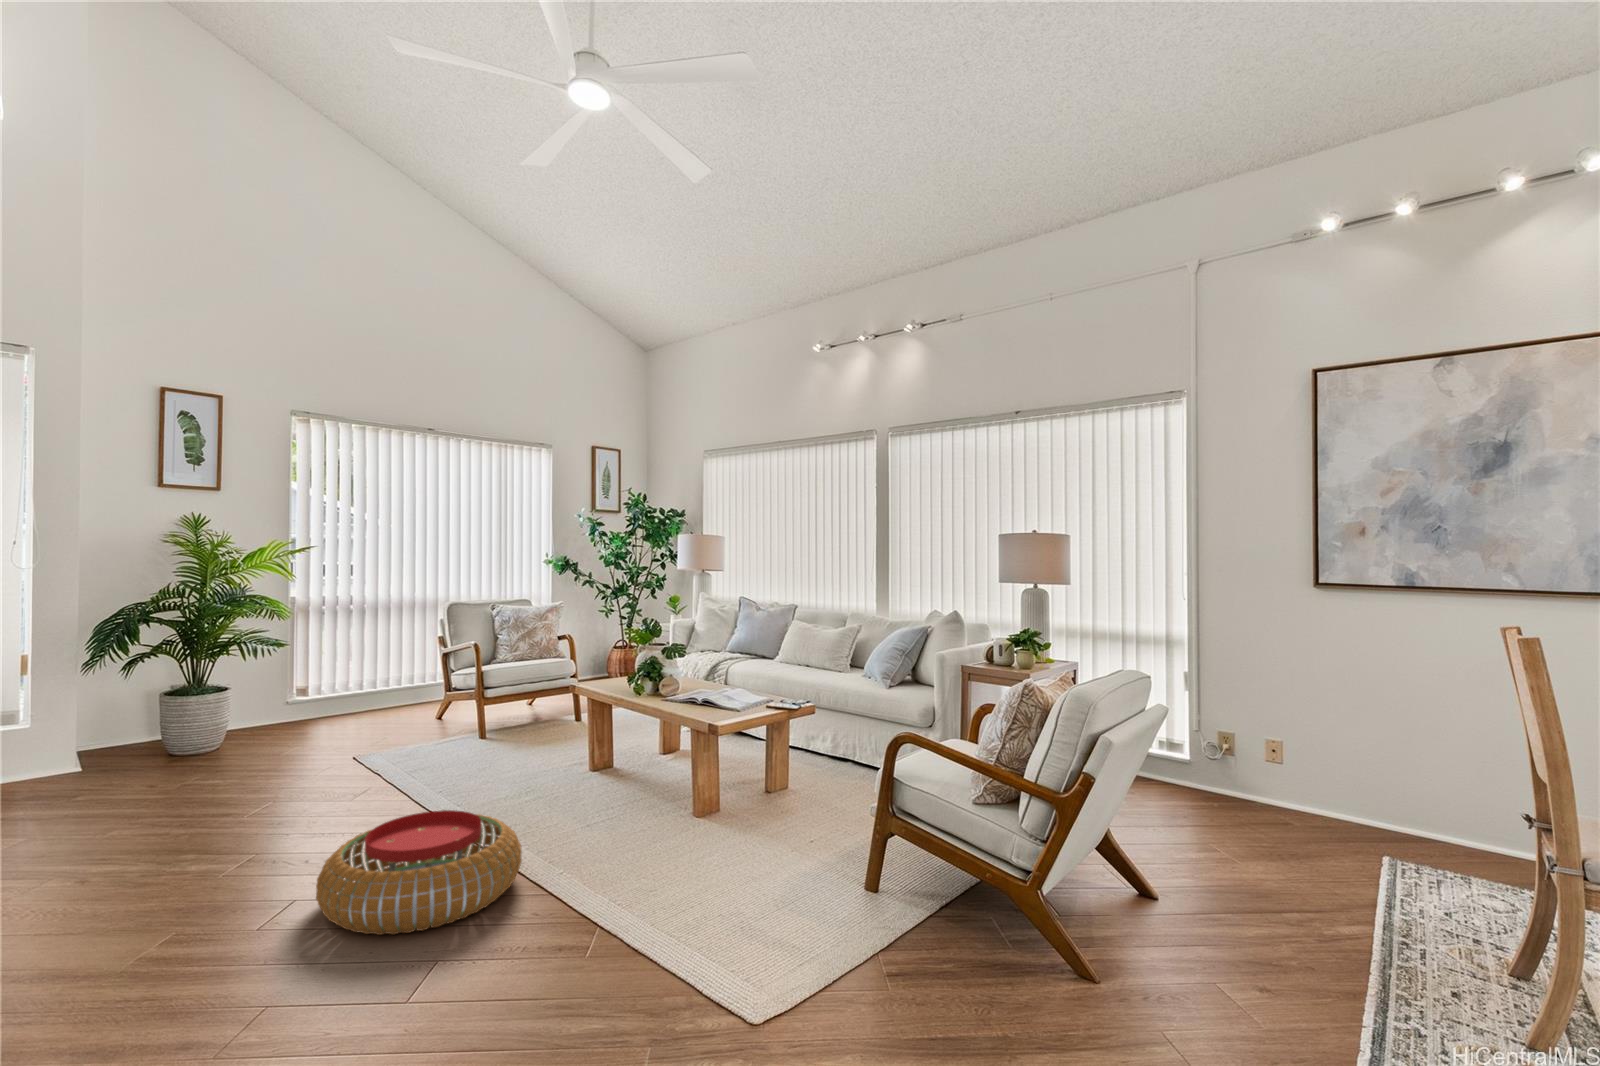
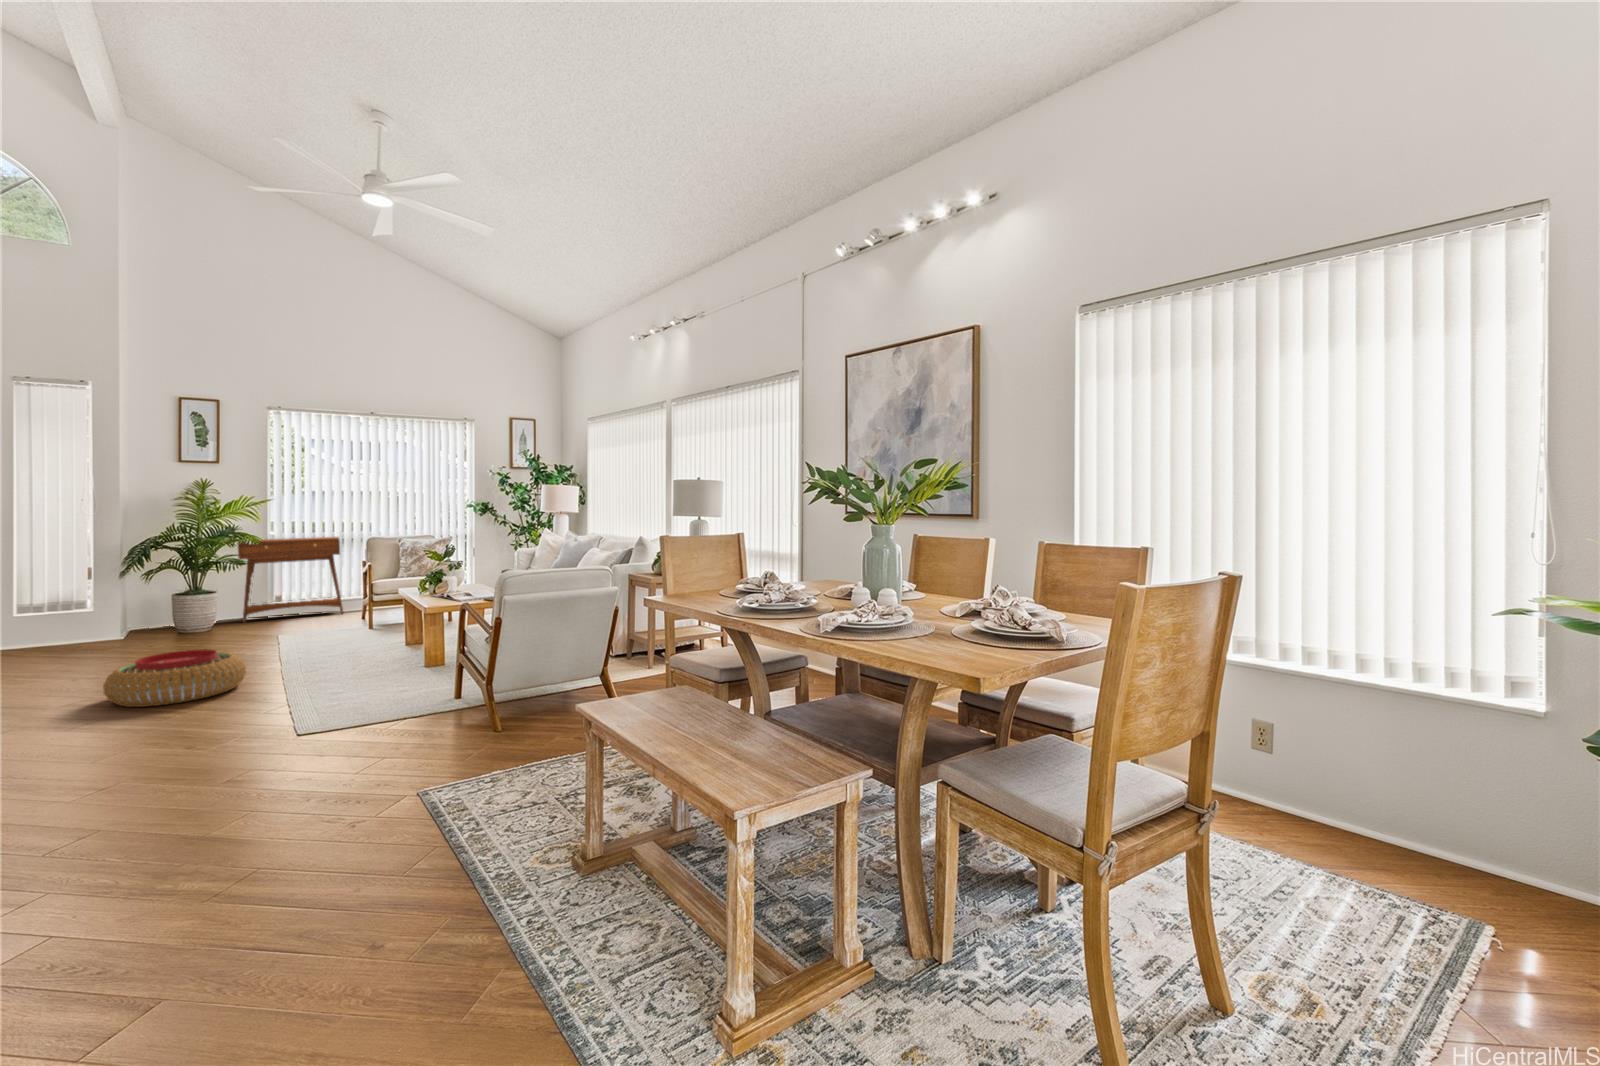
console table: none [241,602,395,738] -> present [238,537,343,623]

